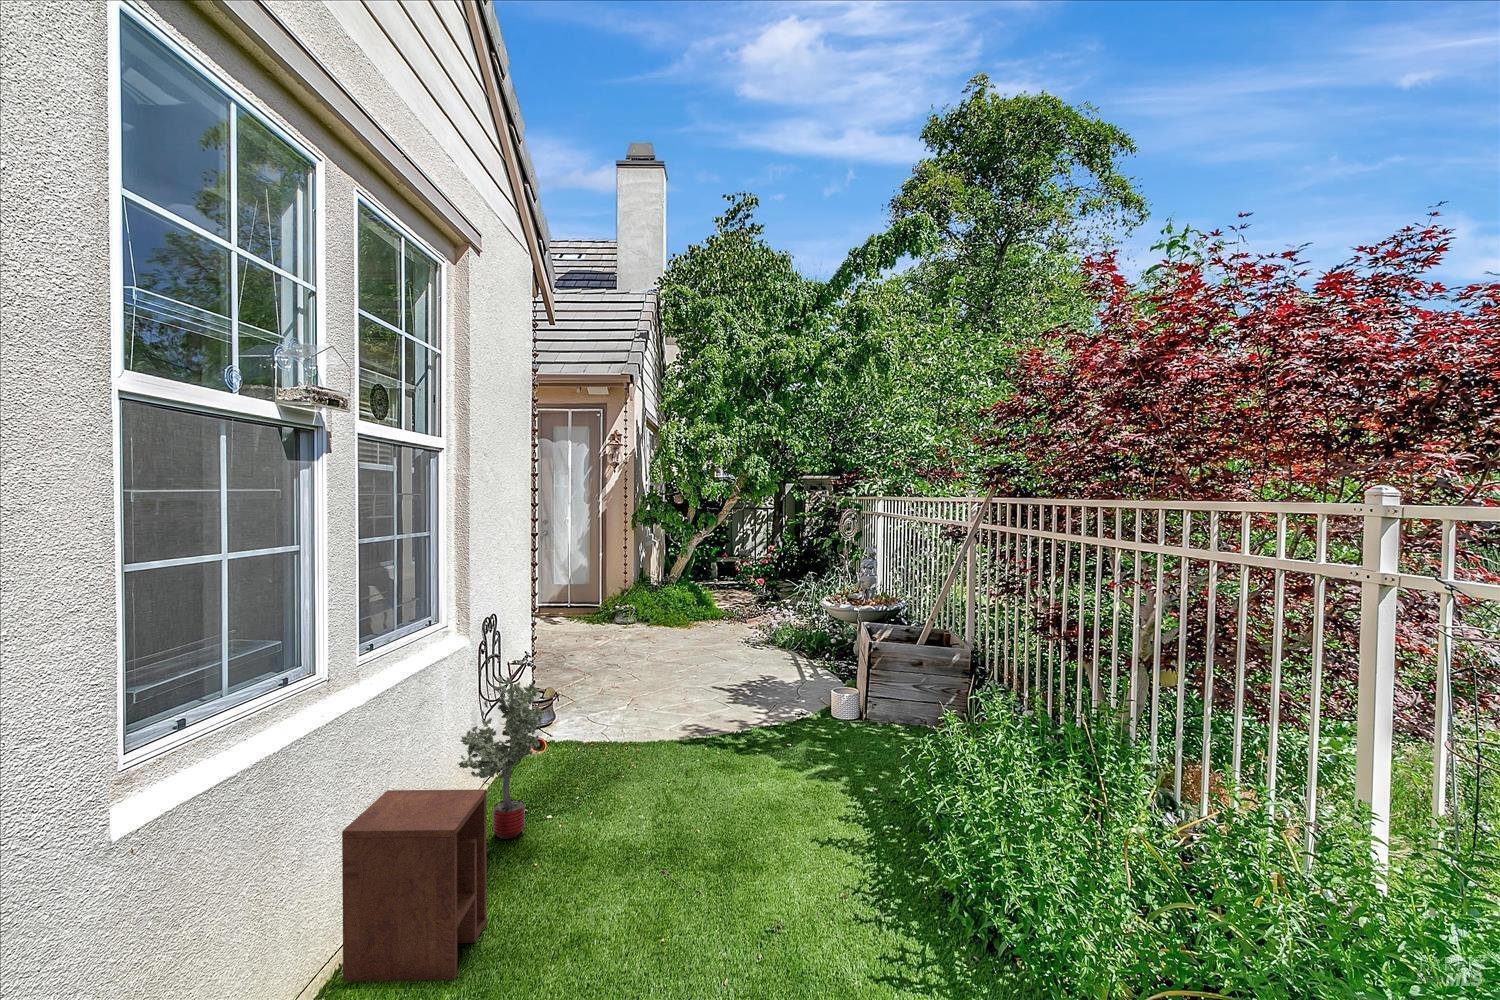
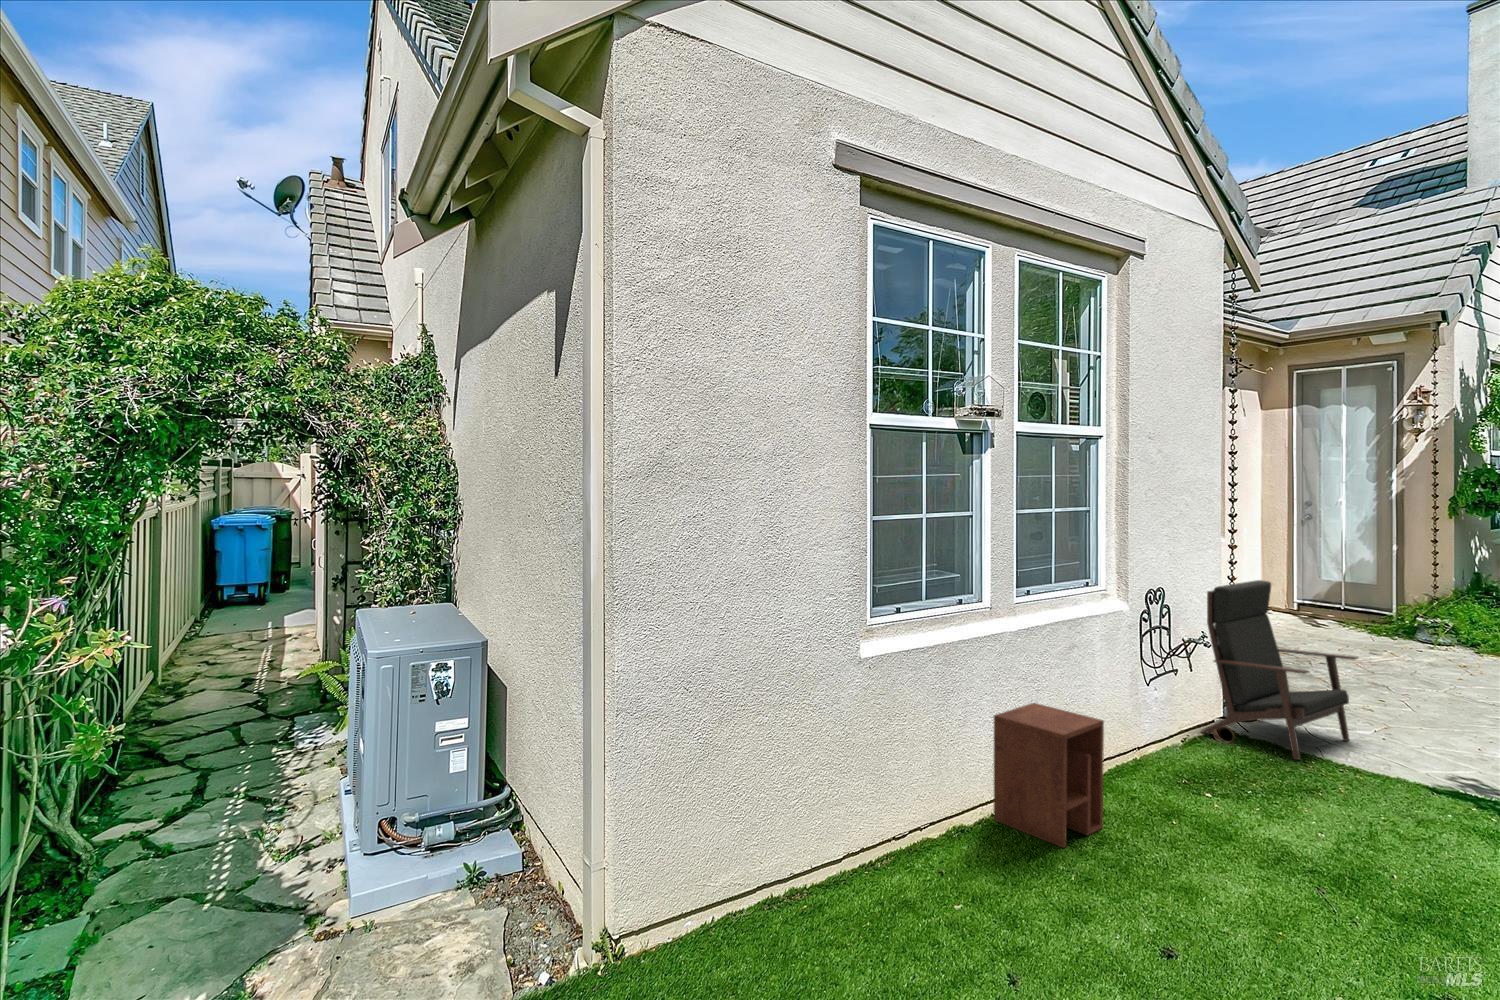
lounge chair: none [521,593,640,757] -> present [1201,580,1358,760]
potted tree: present [457,676,545,839] -> none [1103,641,1197,788]

